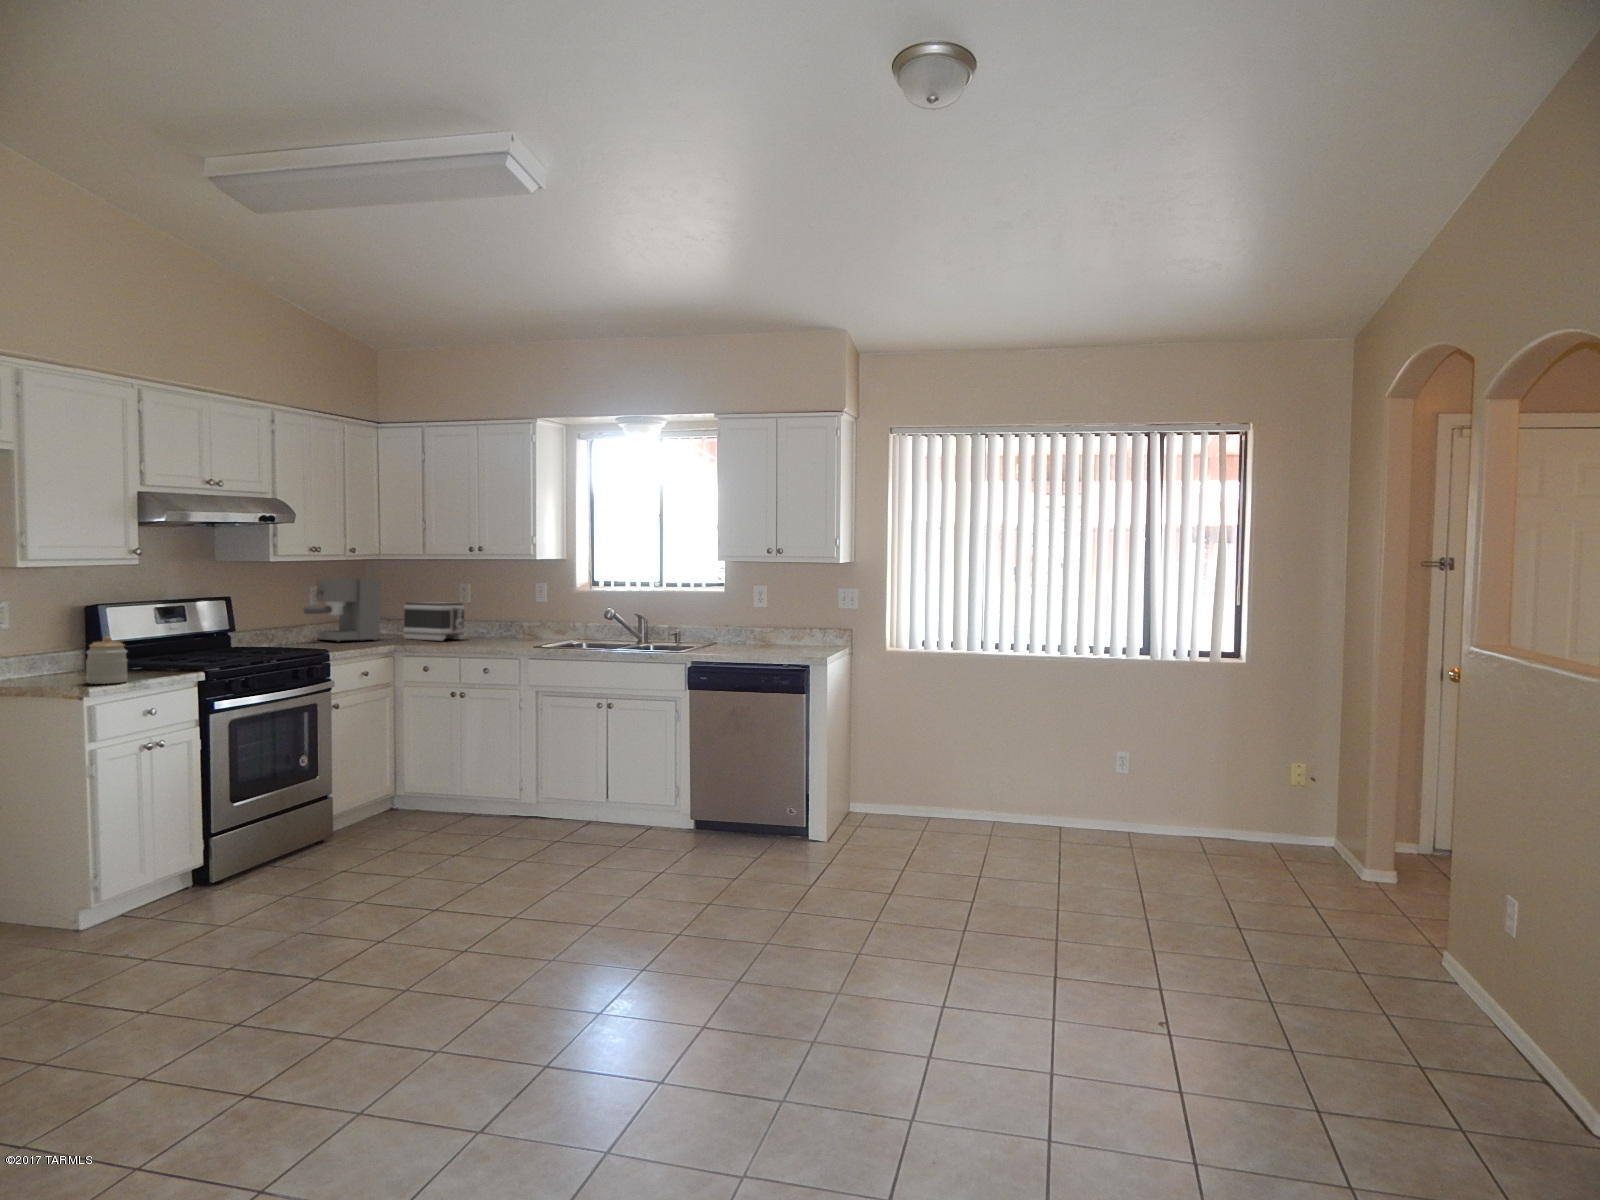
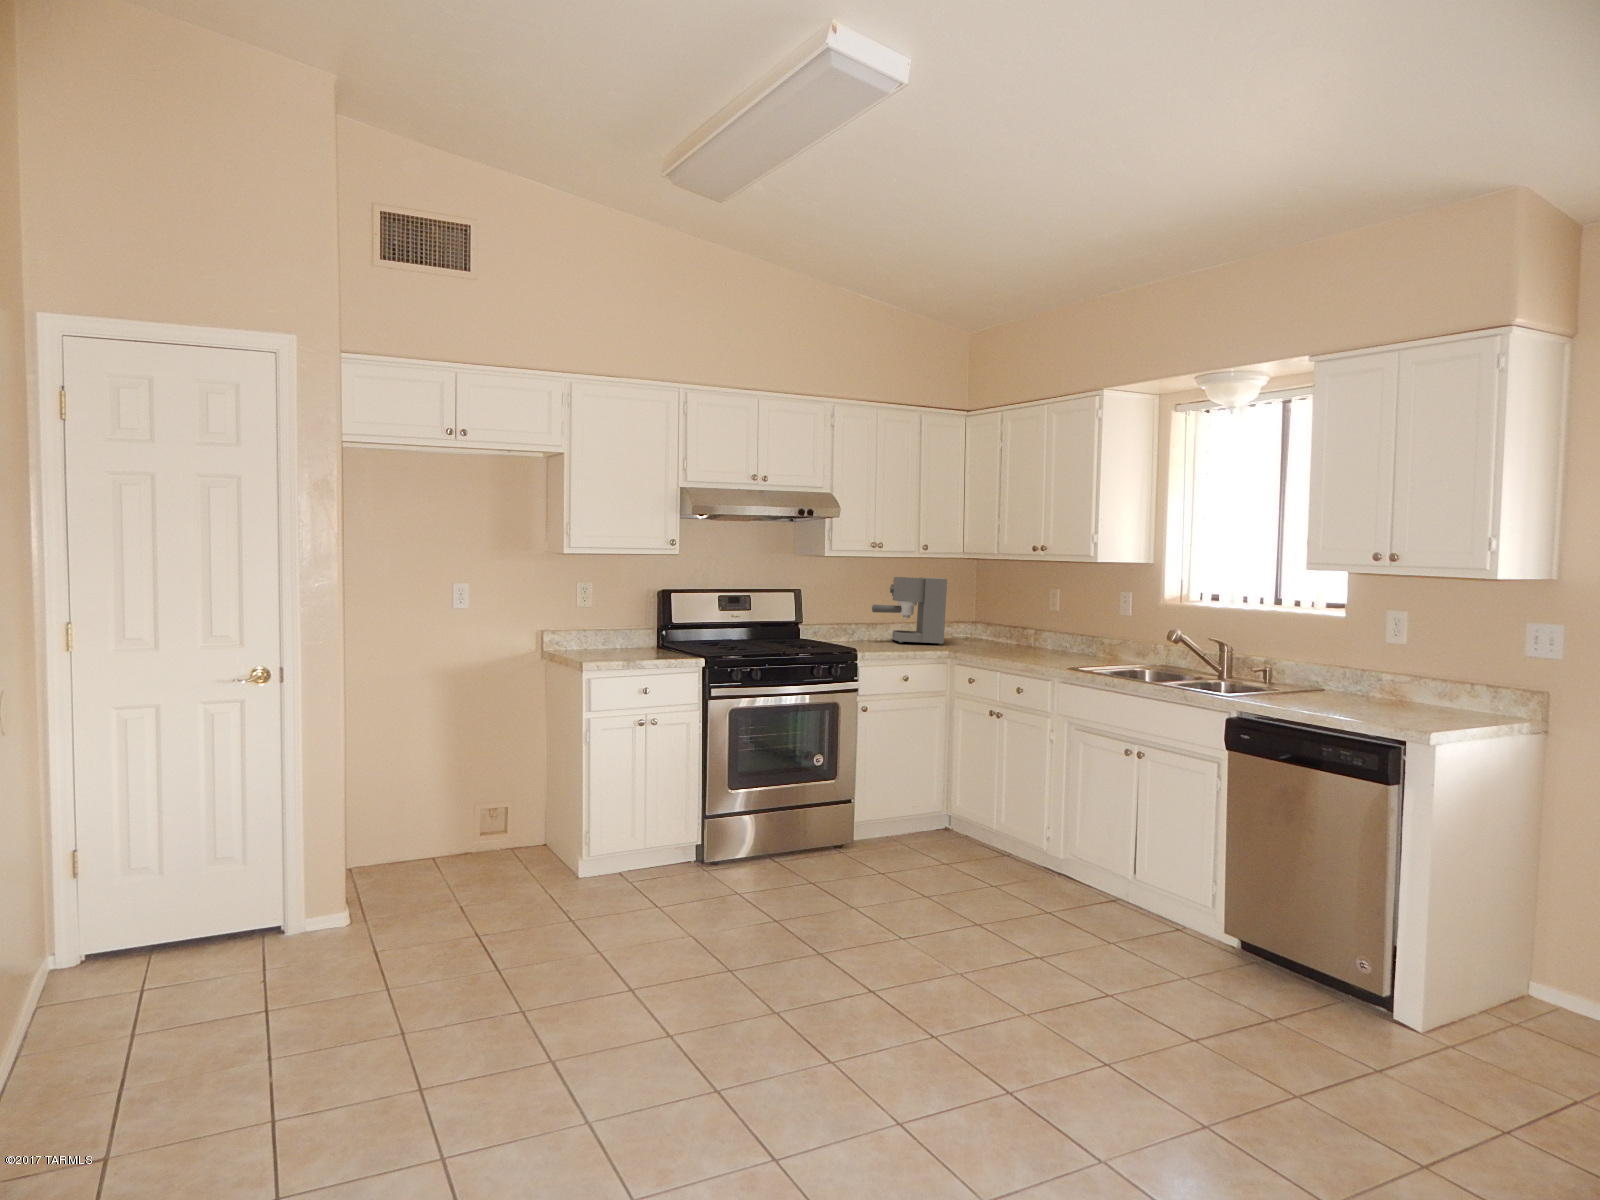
toaster: present [403,602,465,641] -> none [973,606,1032,652]
jar: present [86,636,127,684] -> none [609,621,641,663]

